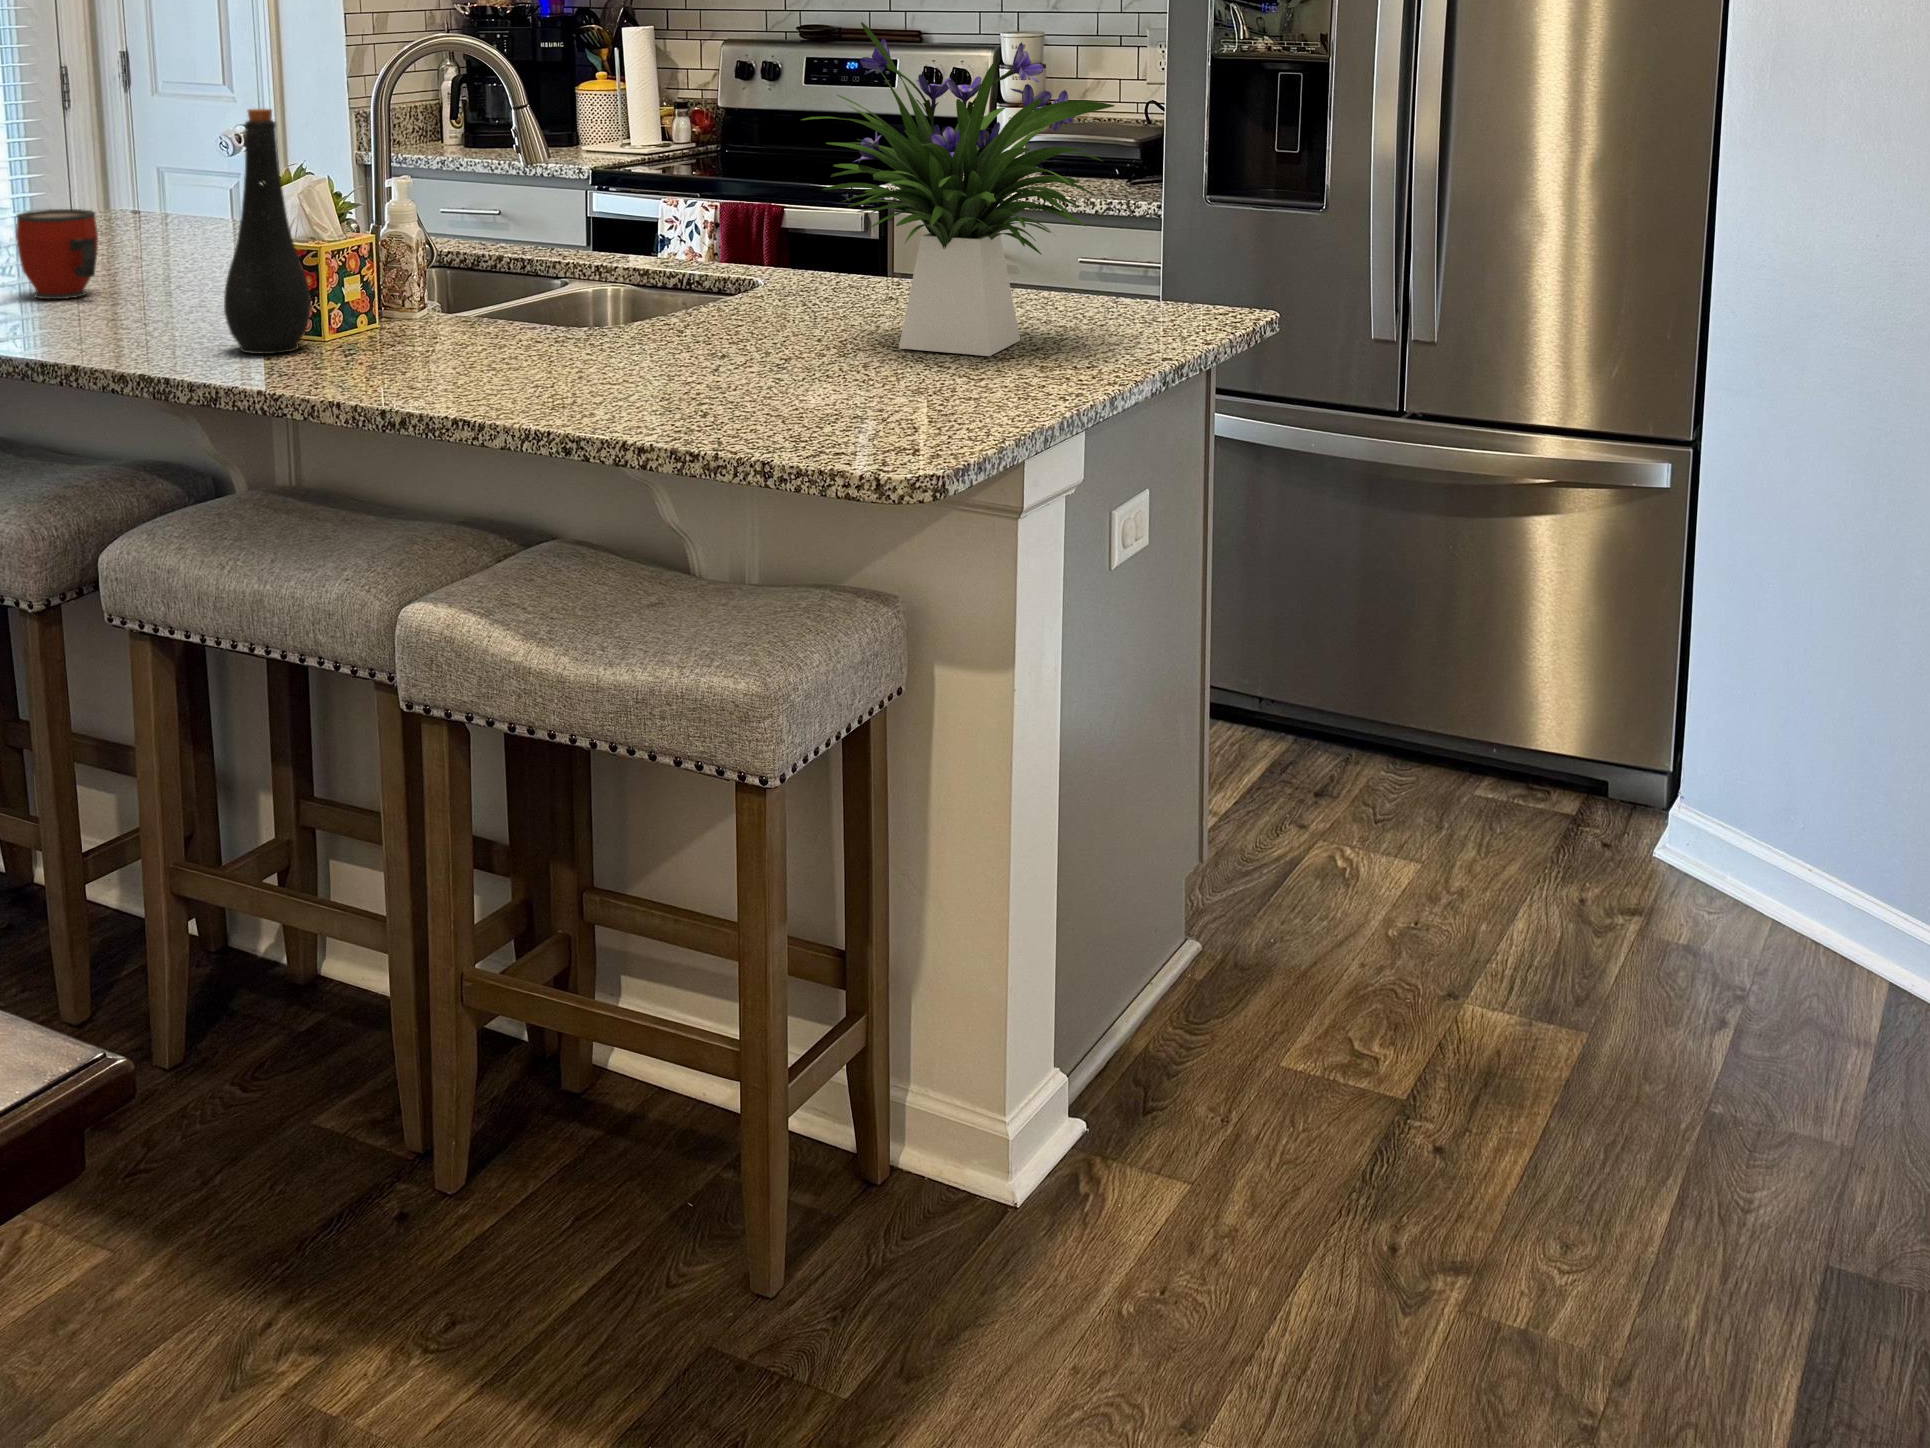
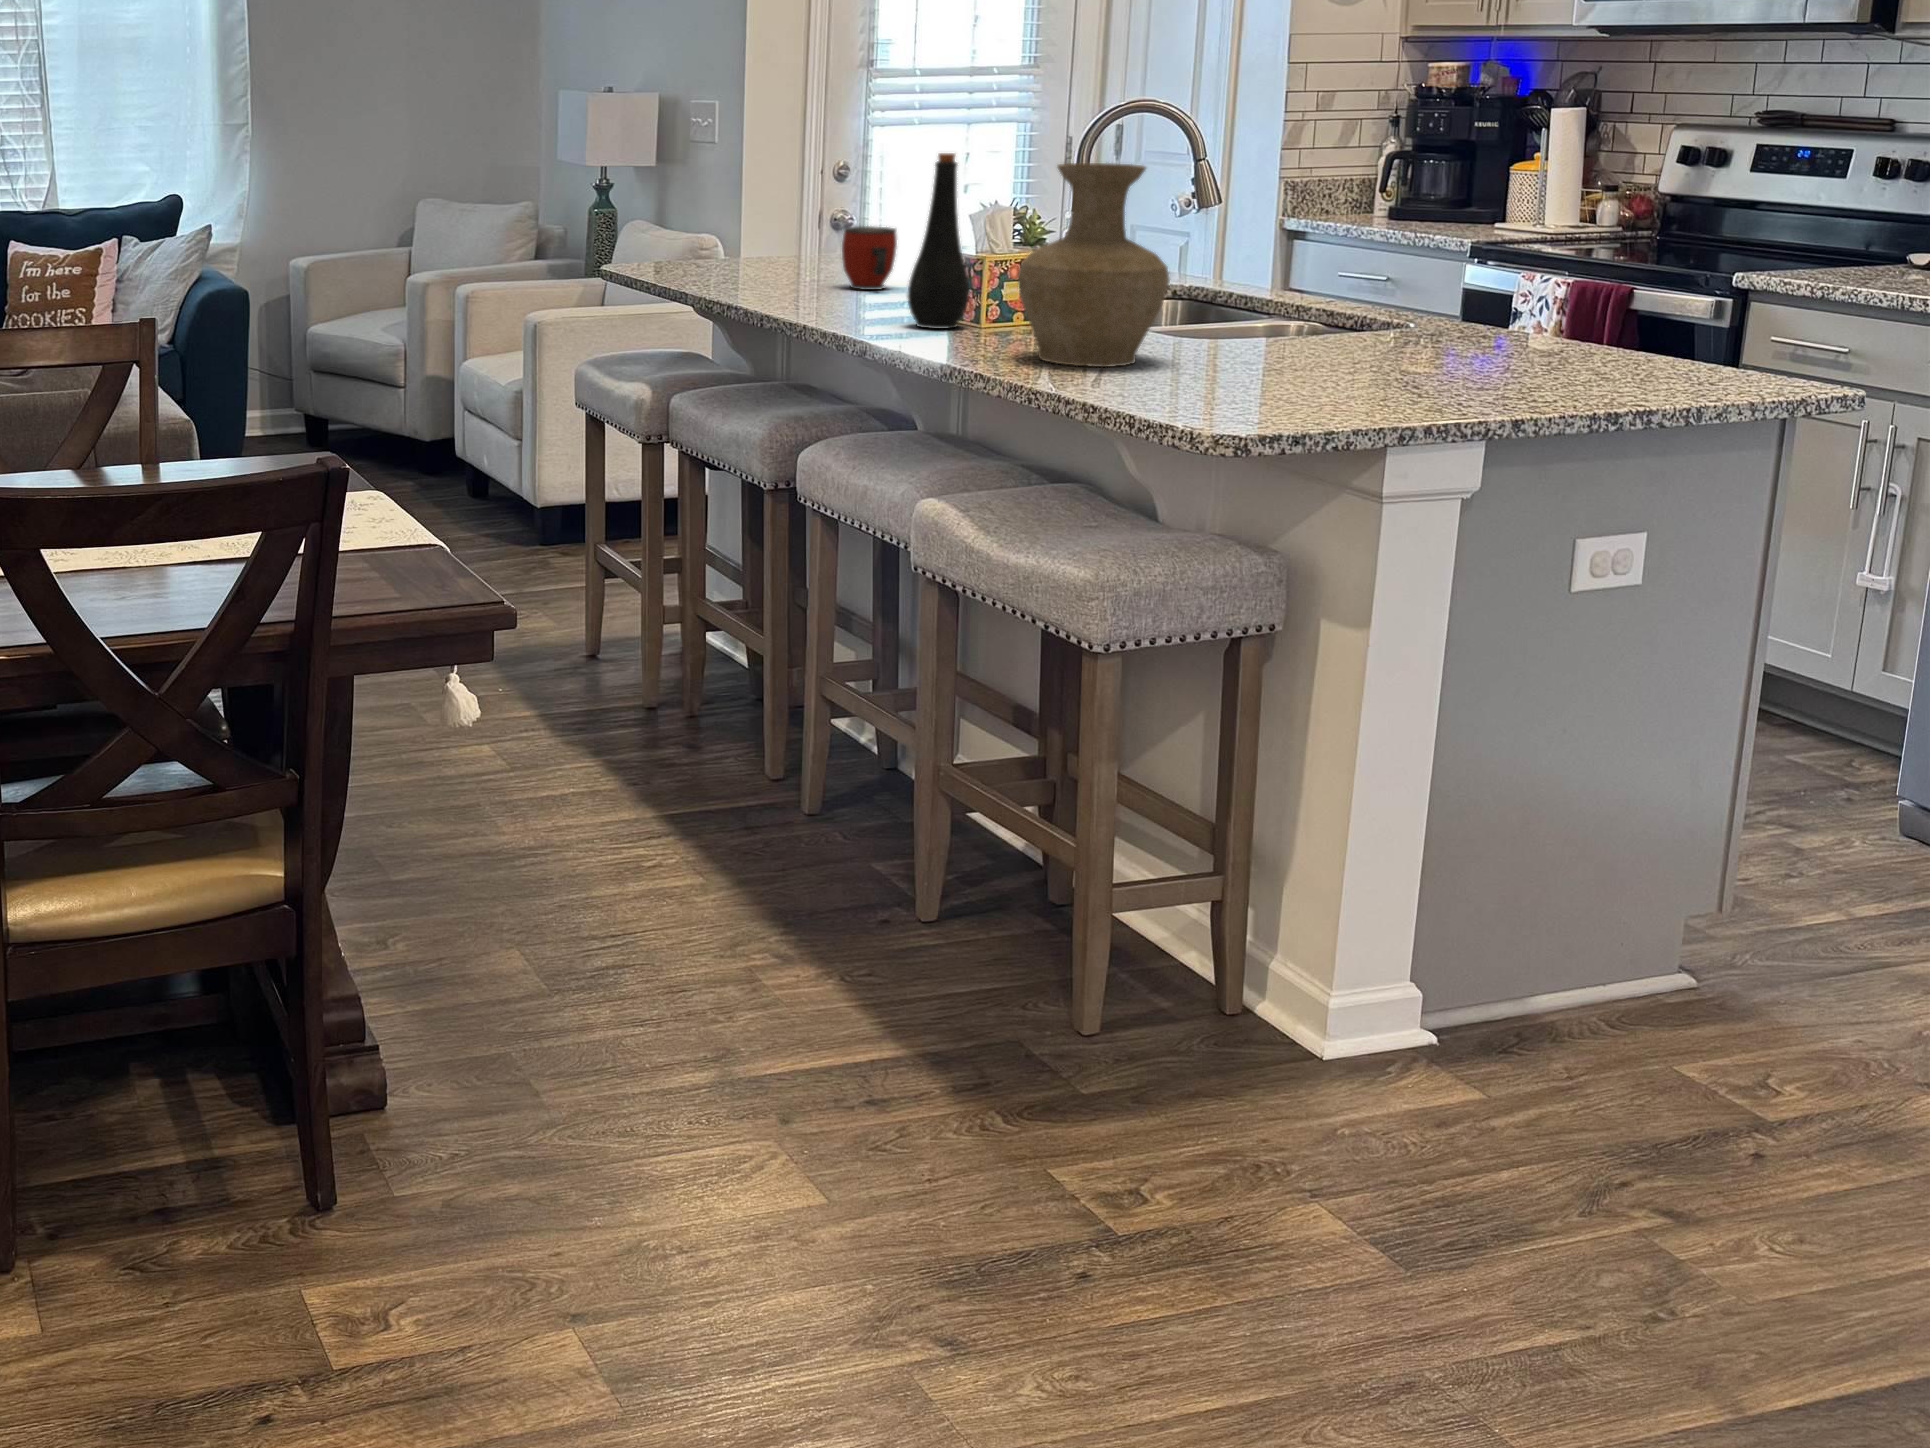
flower arrangement: present [801,22,1115,356] -> none [1312,97,1620,386]
vase: none [454,116,651,391] -> present [1018,163,1170,367]

